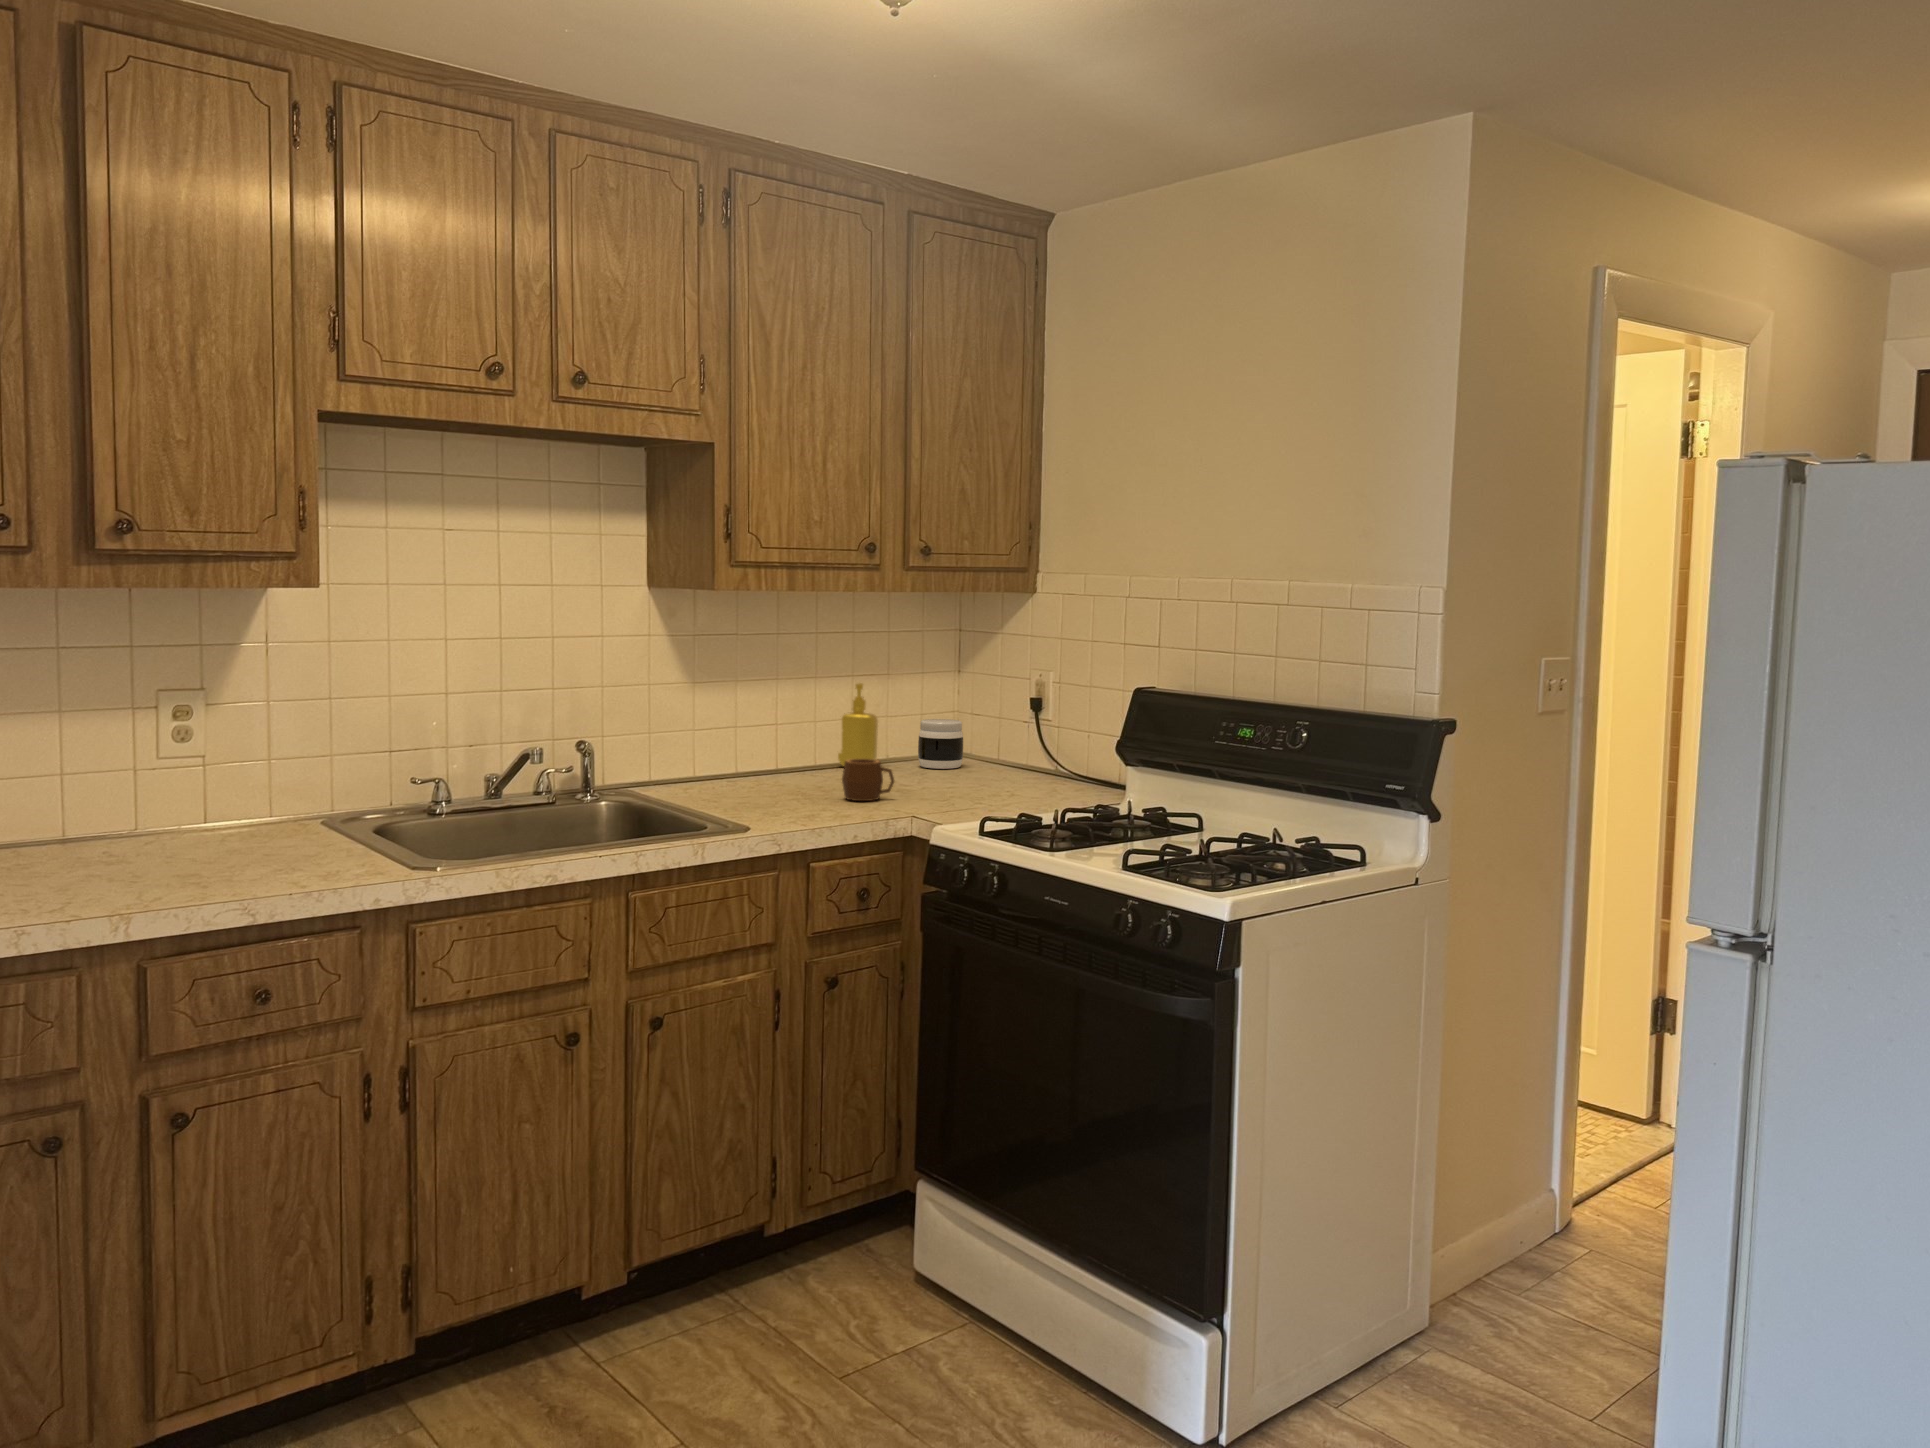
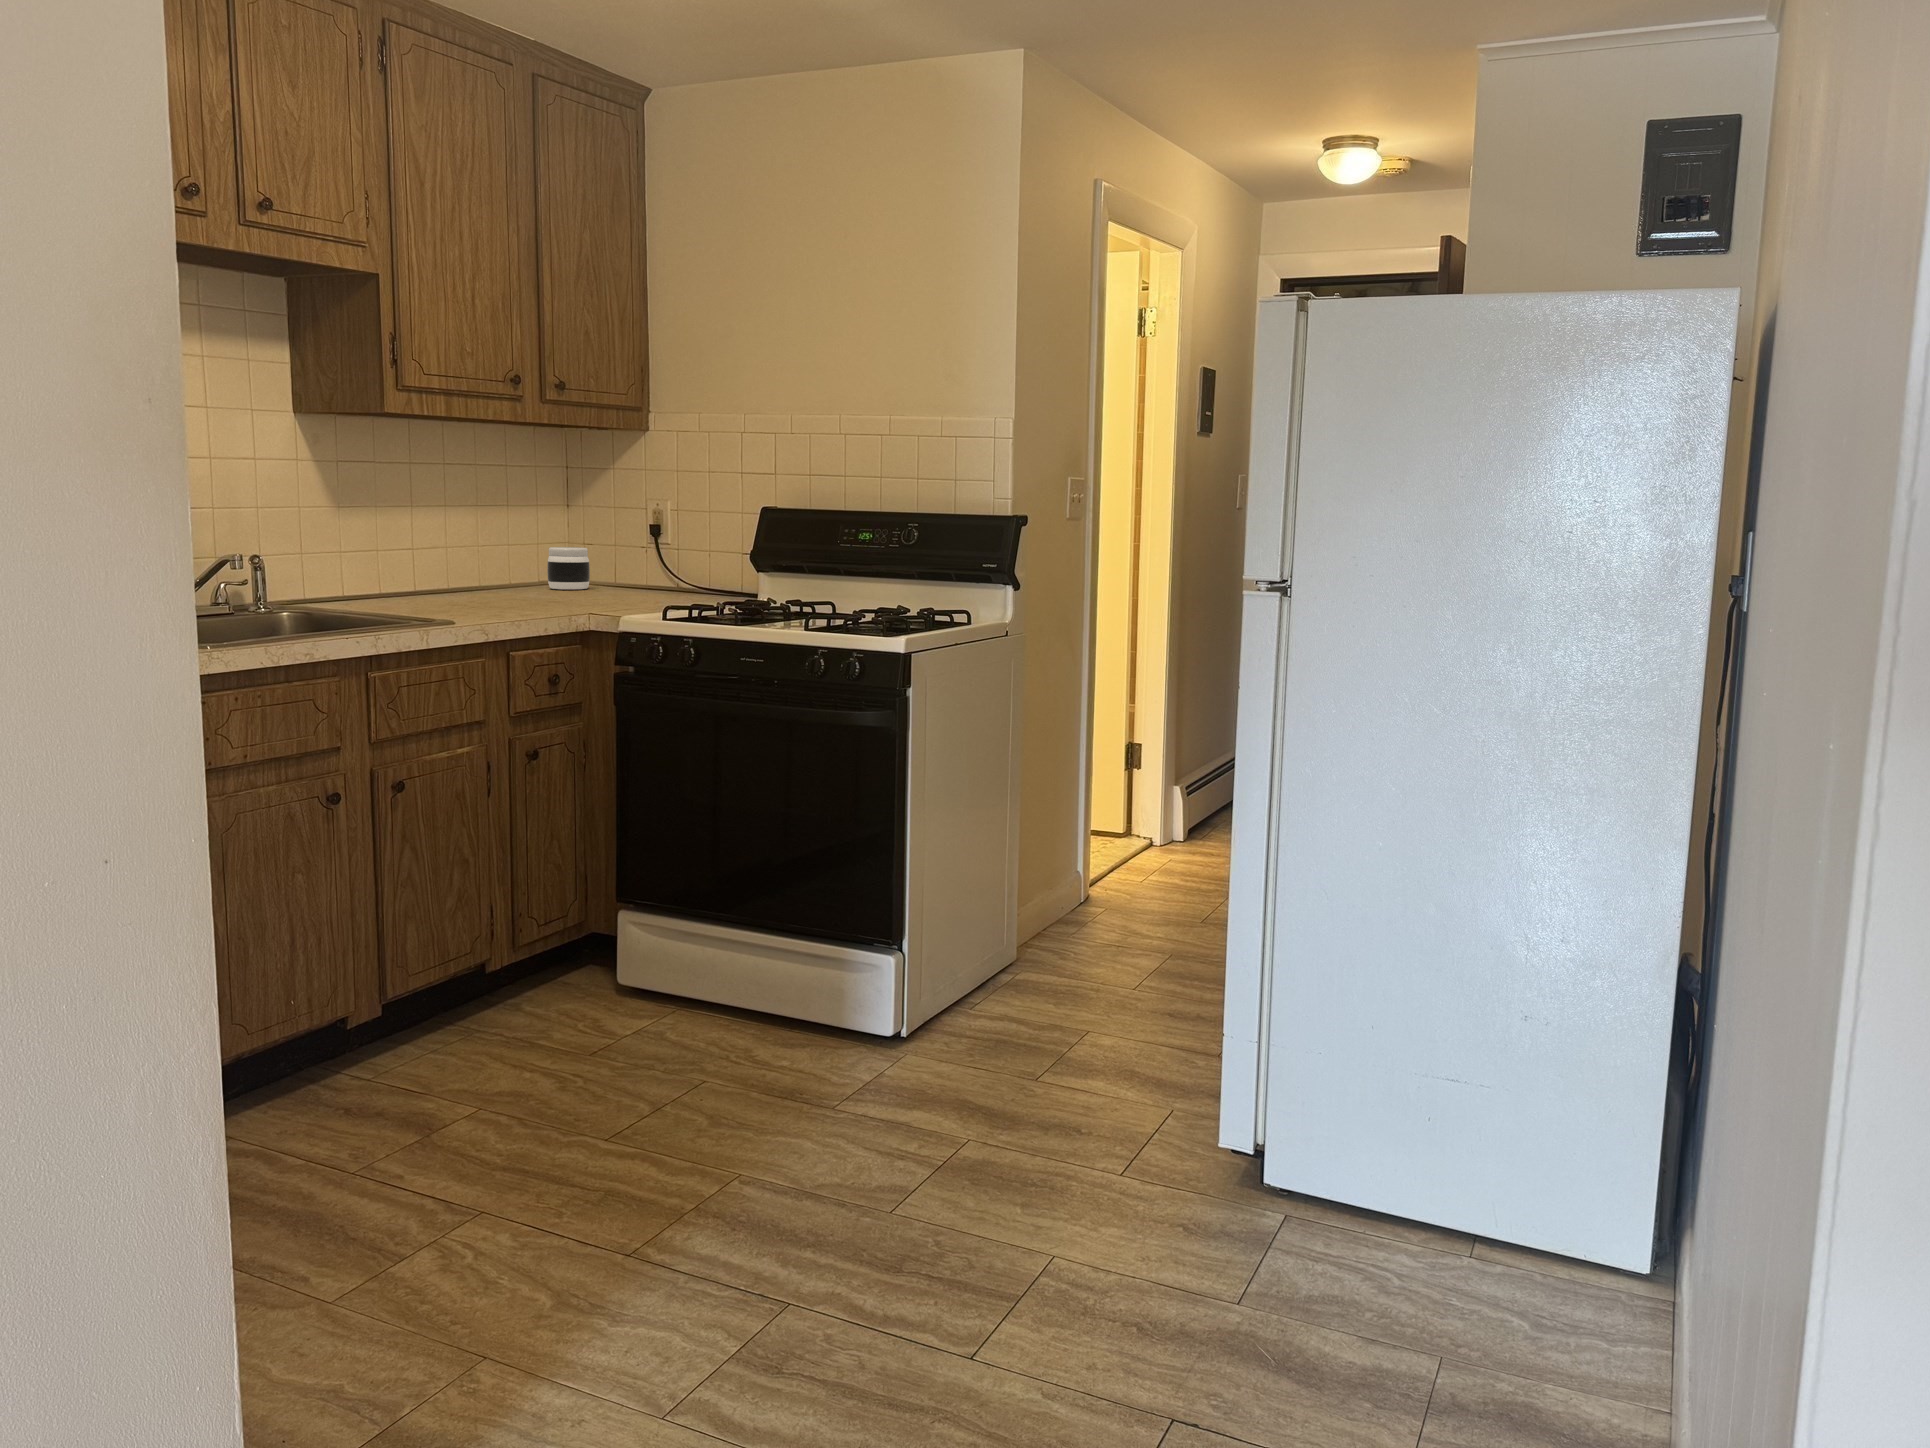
soap dispenser: present [838,683,878,766] -> none [472,514,508,591]
mug: present [842,759,894,801] -> none [510,571,559,606]

